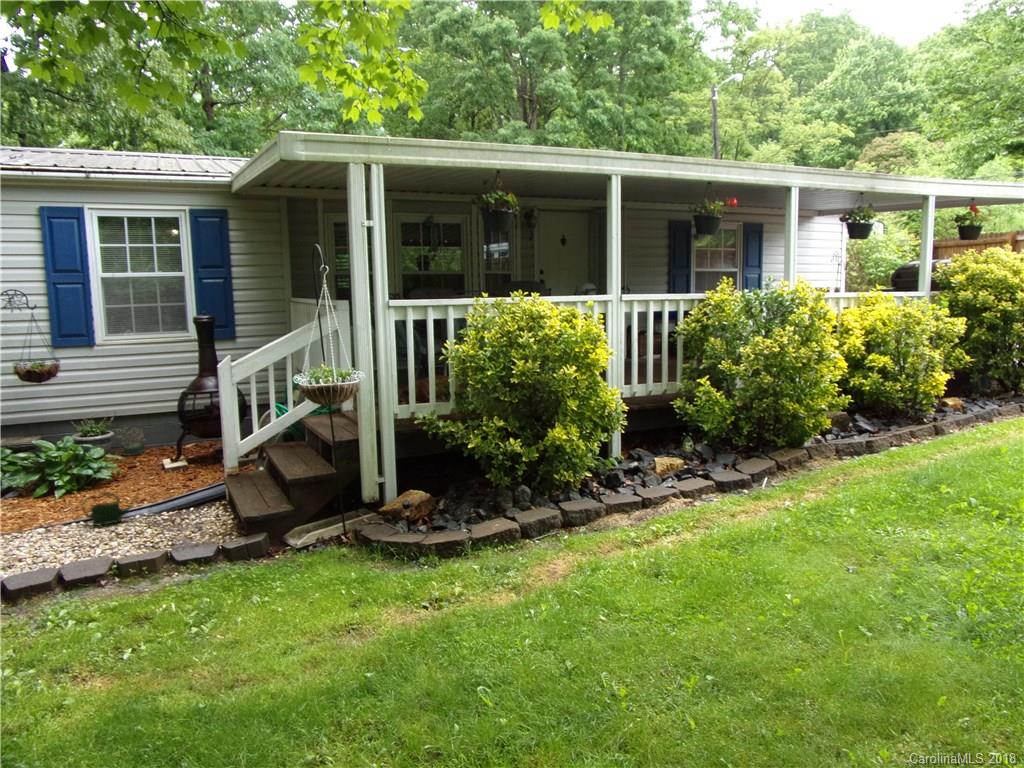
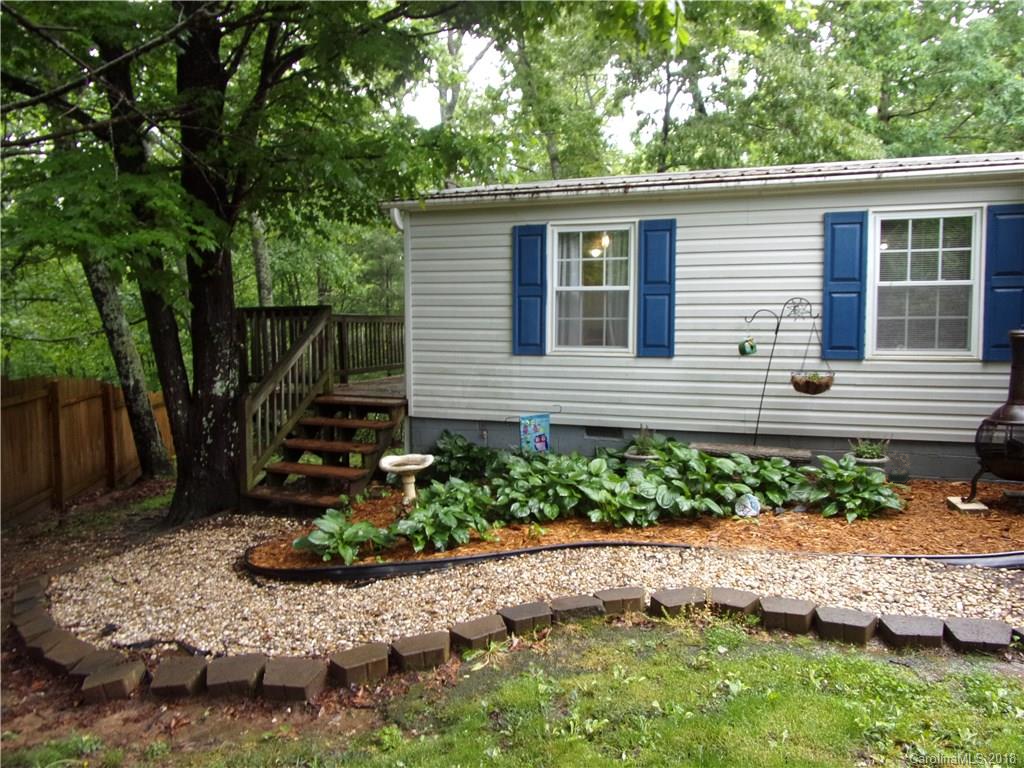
watering can: present [82,493,132,526] -> none [910,533,978,570]

